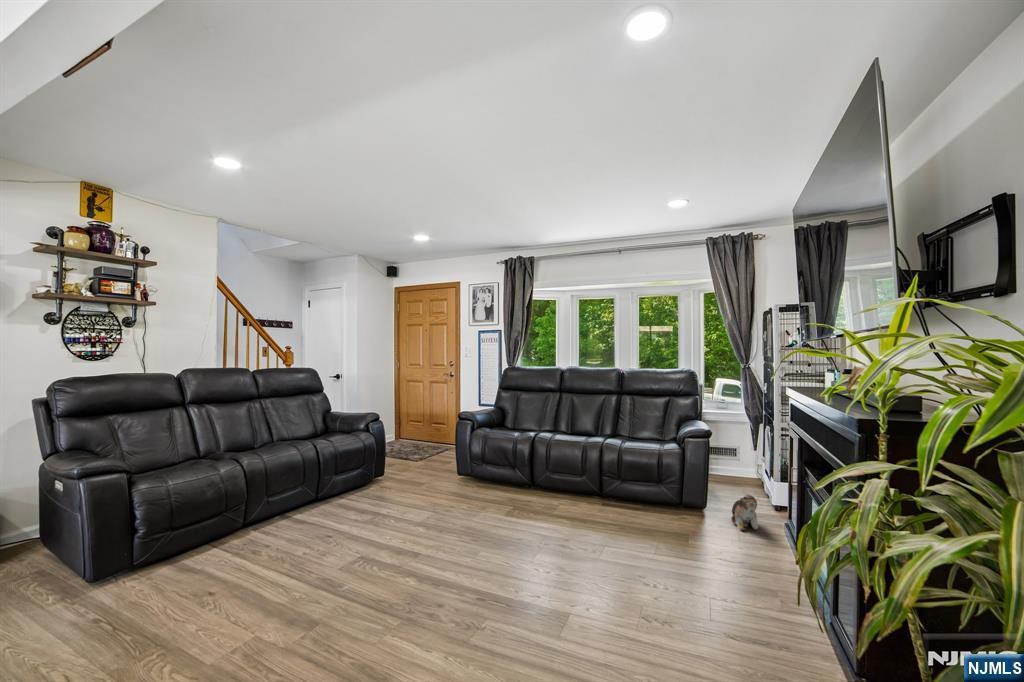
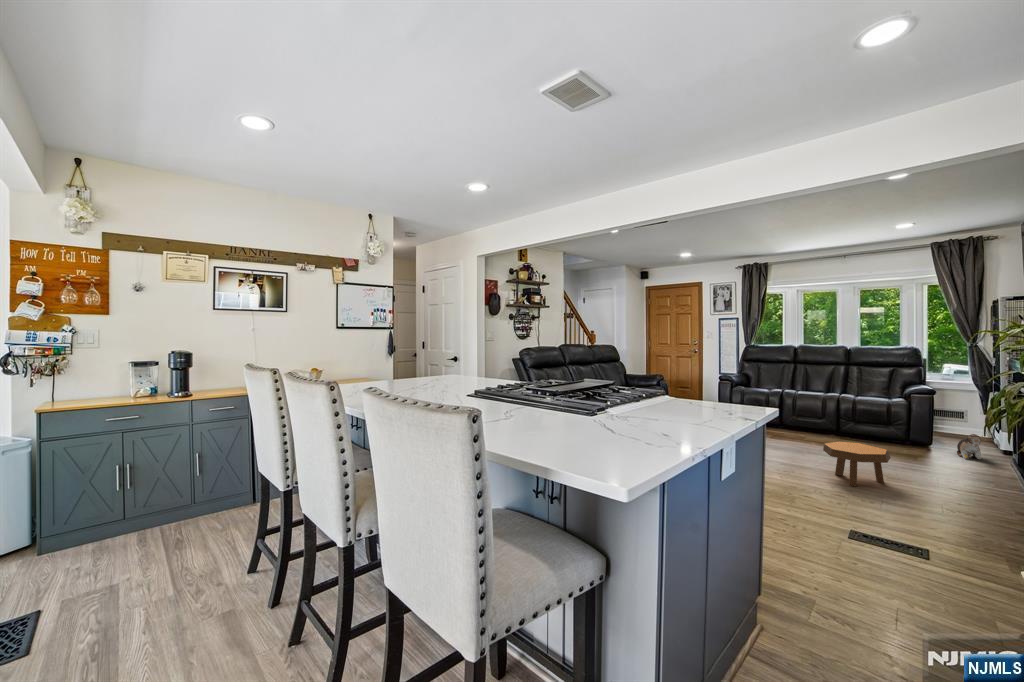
footstool: none [539,536,633,633] -> present [823,442,891,487]

